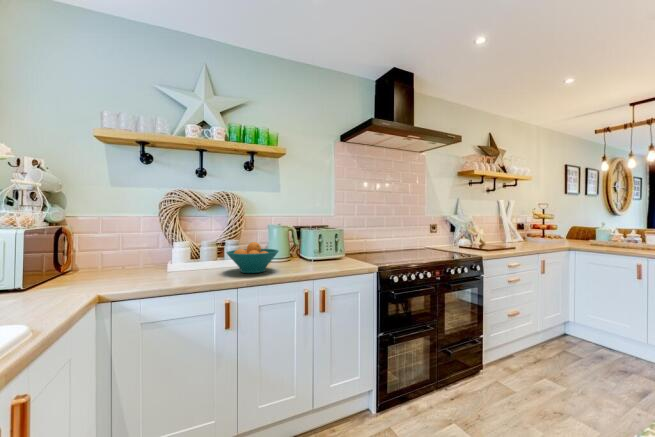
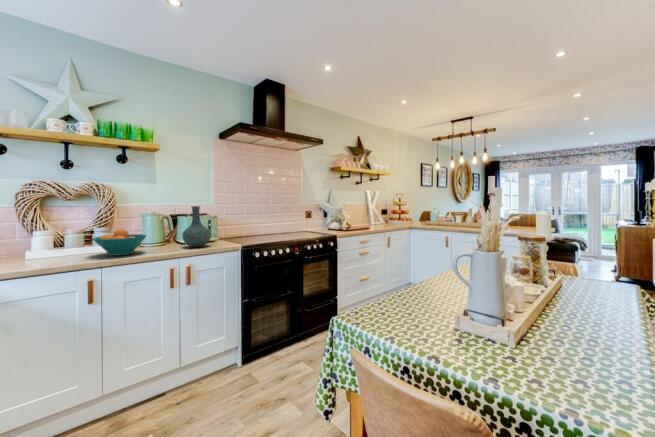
vase: none [312,217,343,266] -> present [182,206,211,247]

